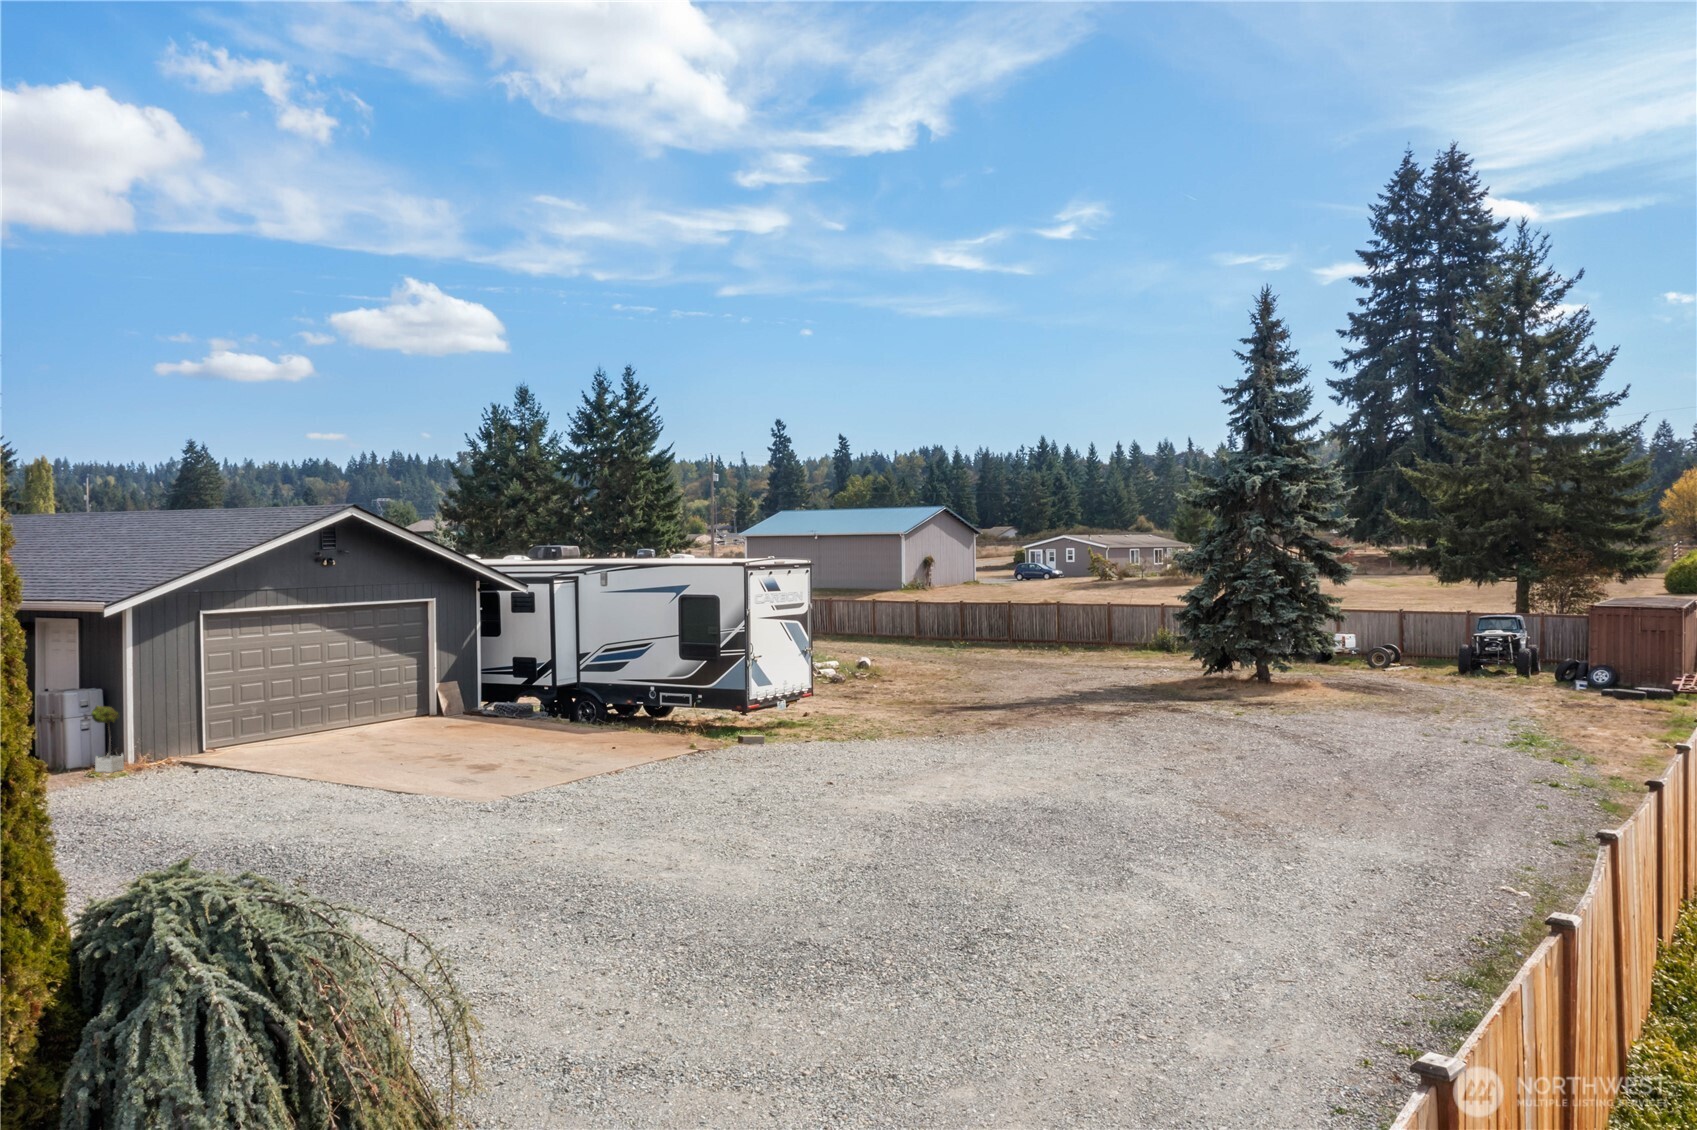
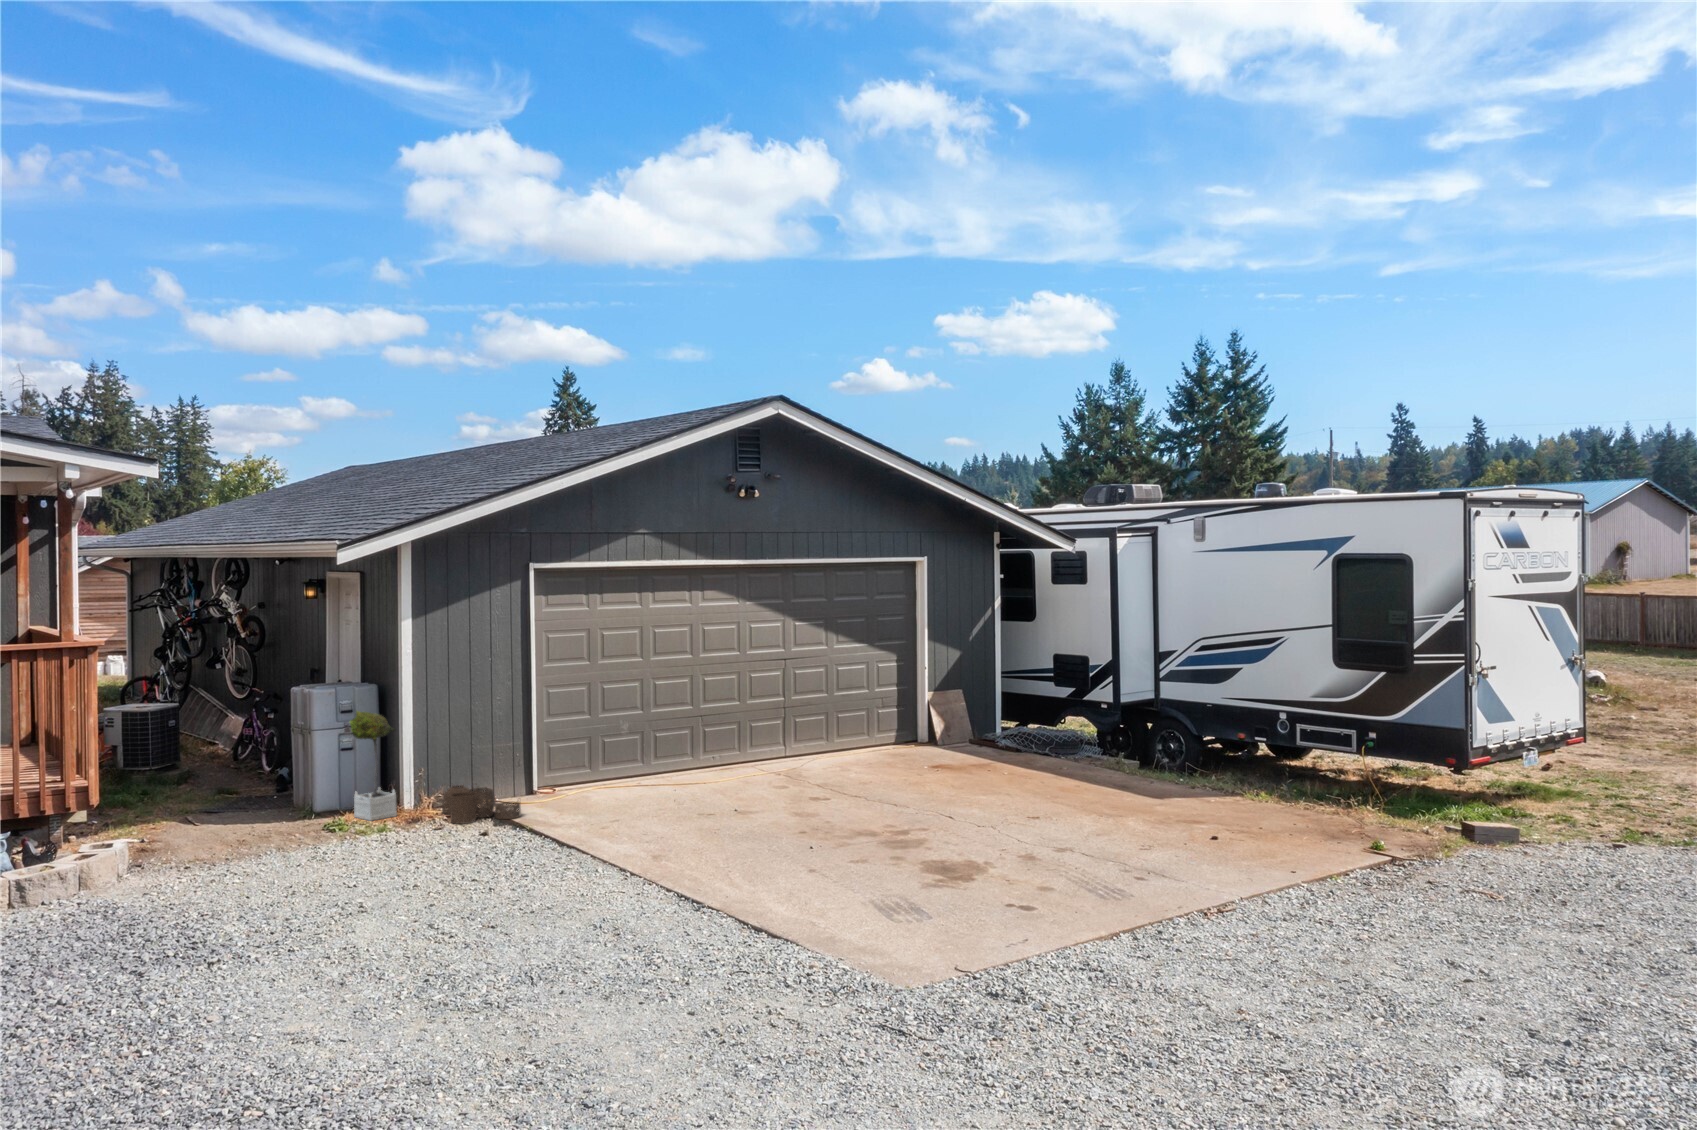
woven basket: none [151,747,210,770] -> present [442,785,521,824]

